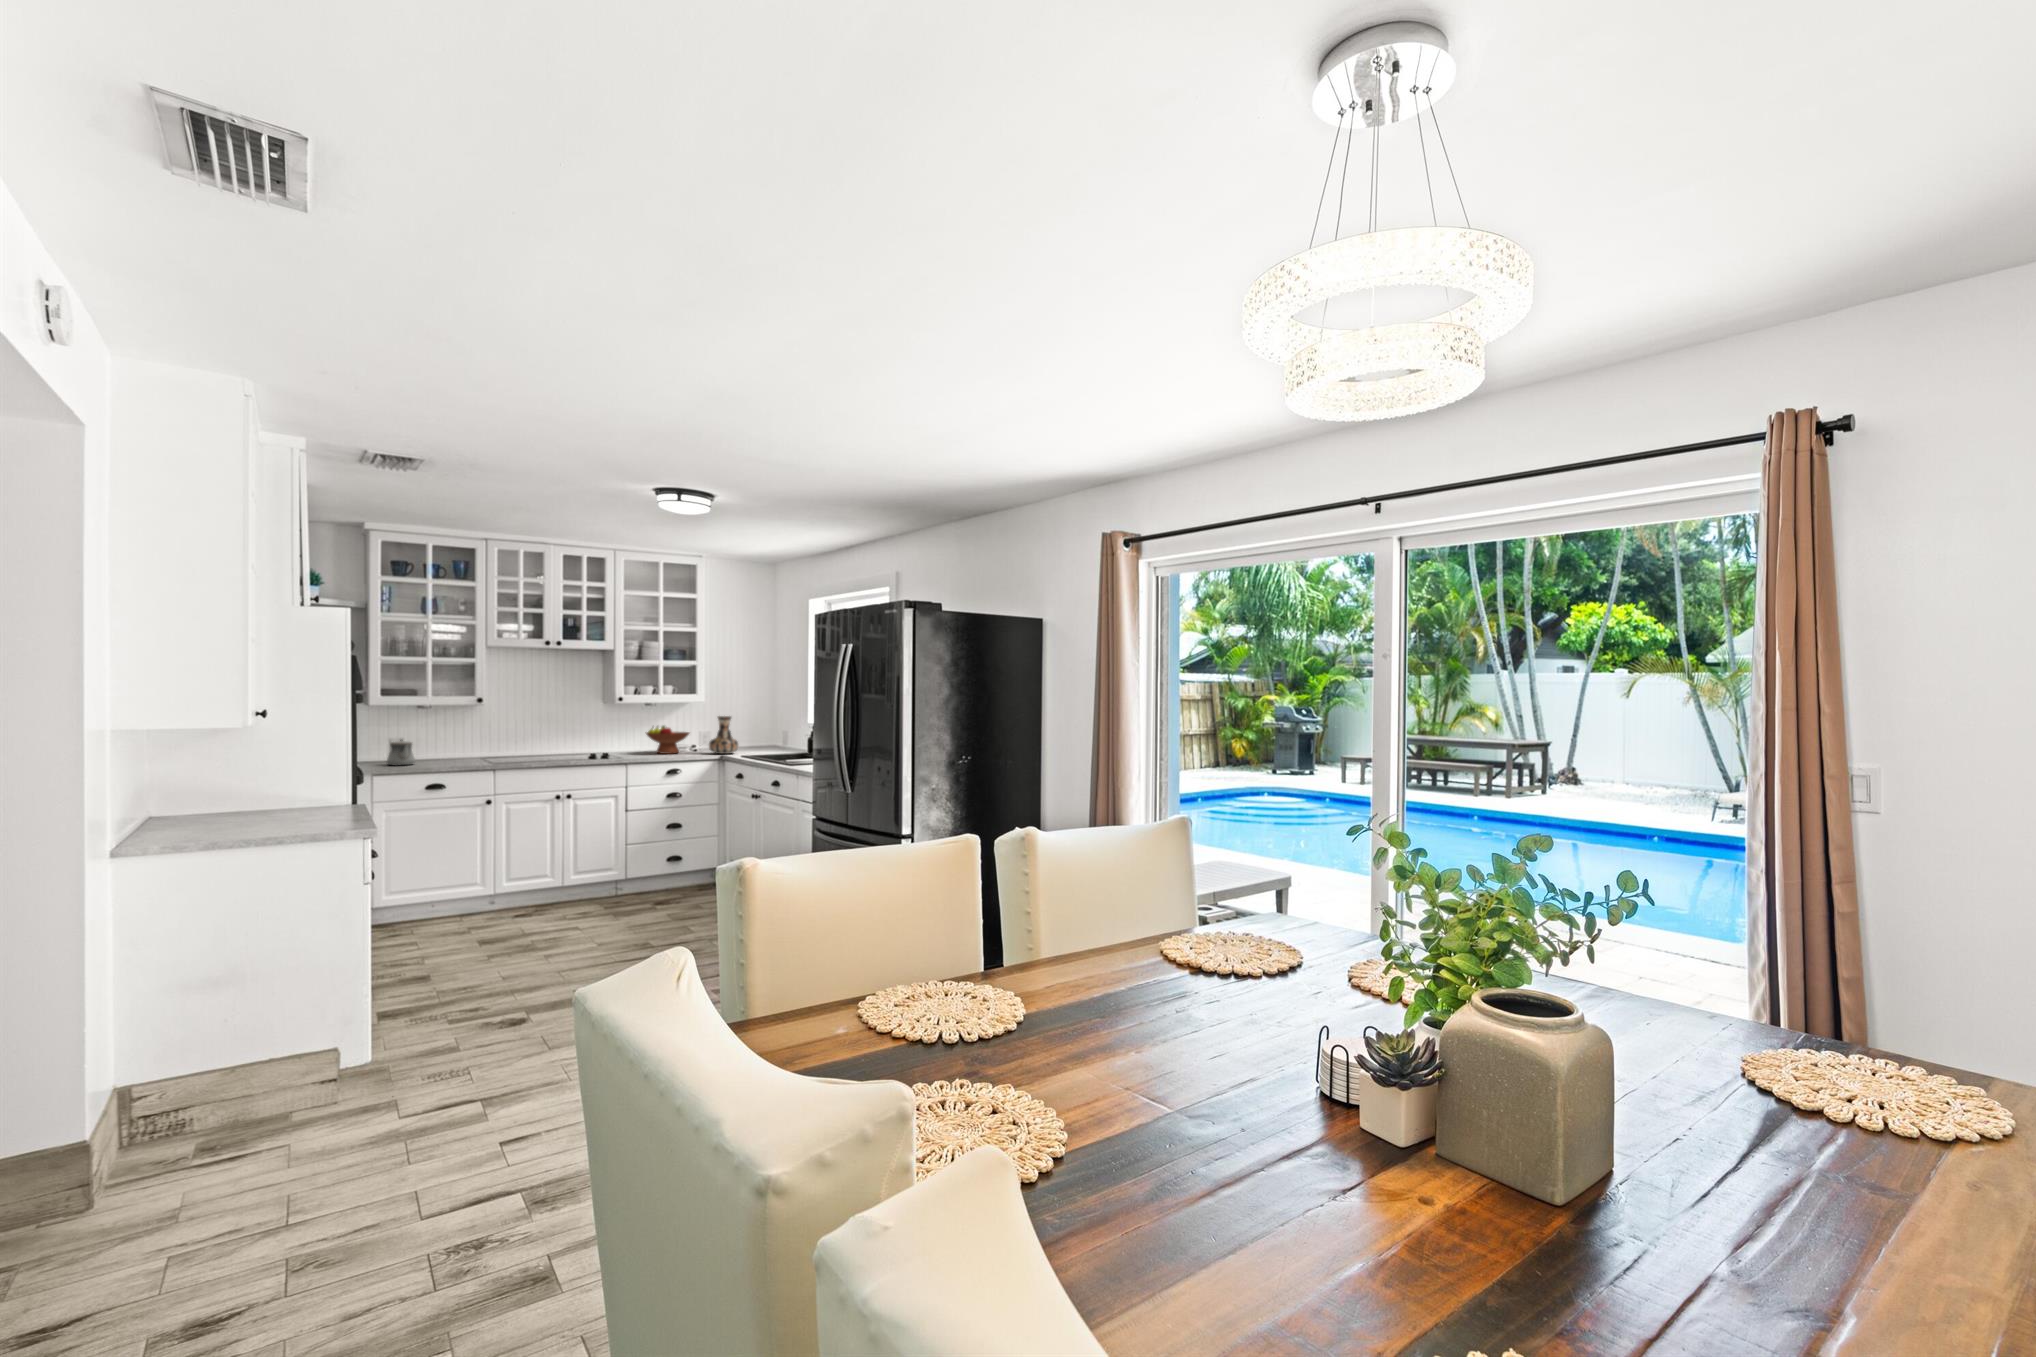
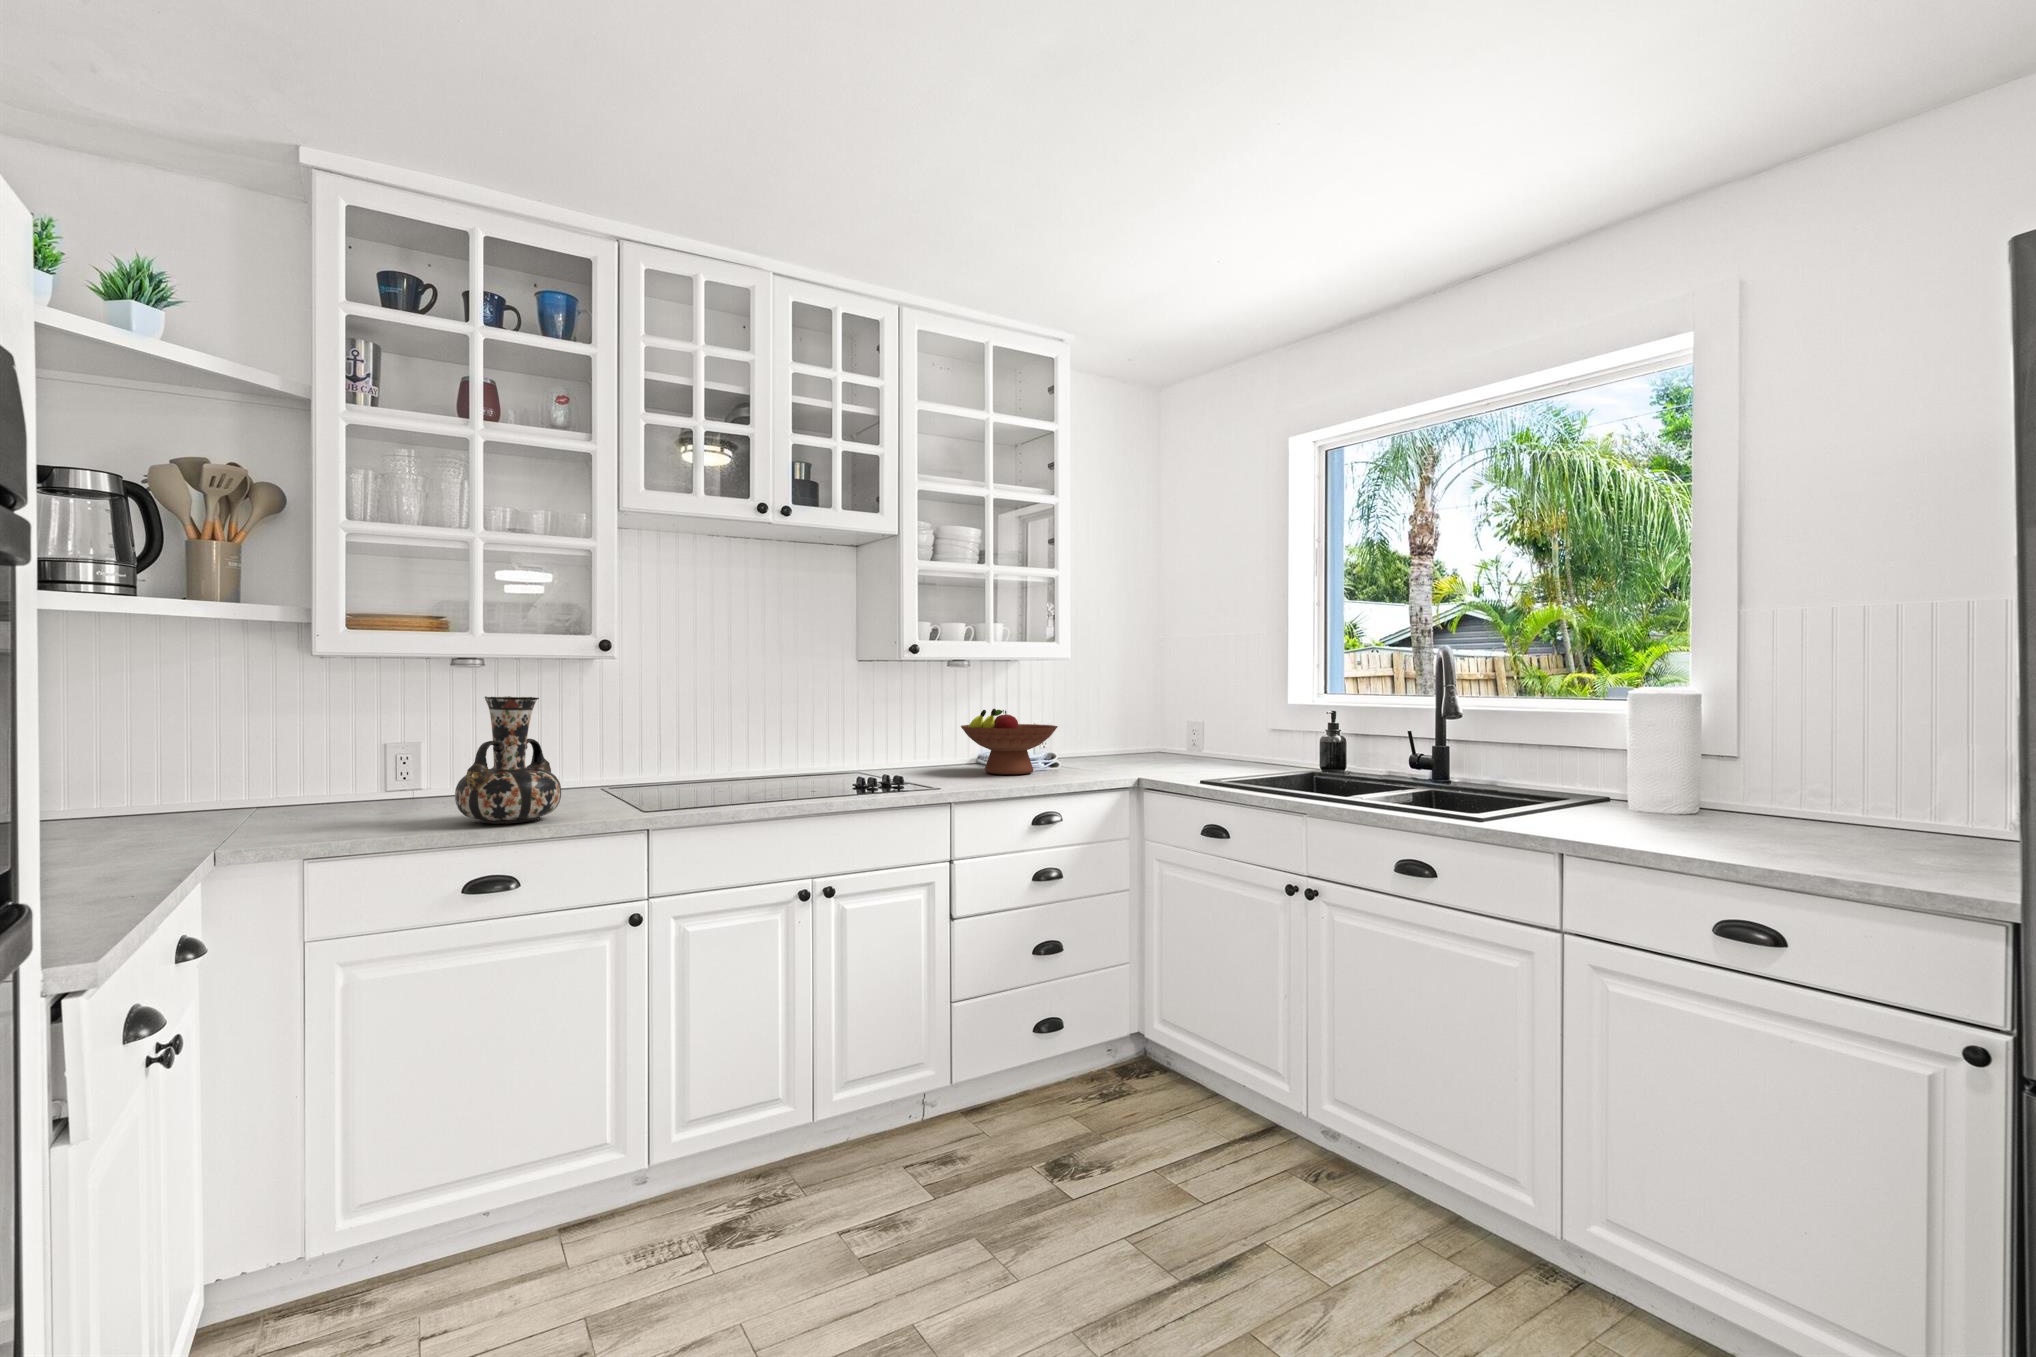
decorative vase: present [709,716,738,754] -> present [455,696,561,824]
teapot: present [387,740,415,766] -> none [372,744,448,815]

